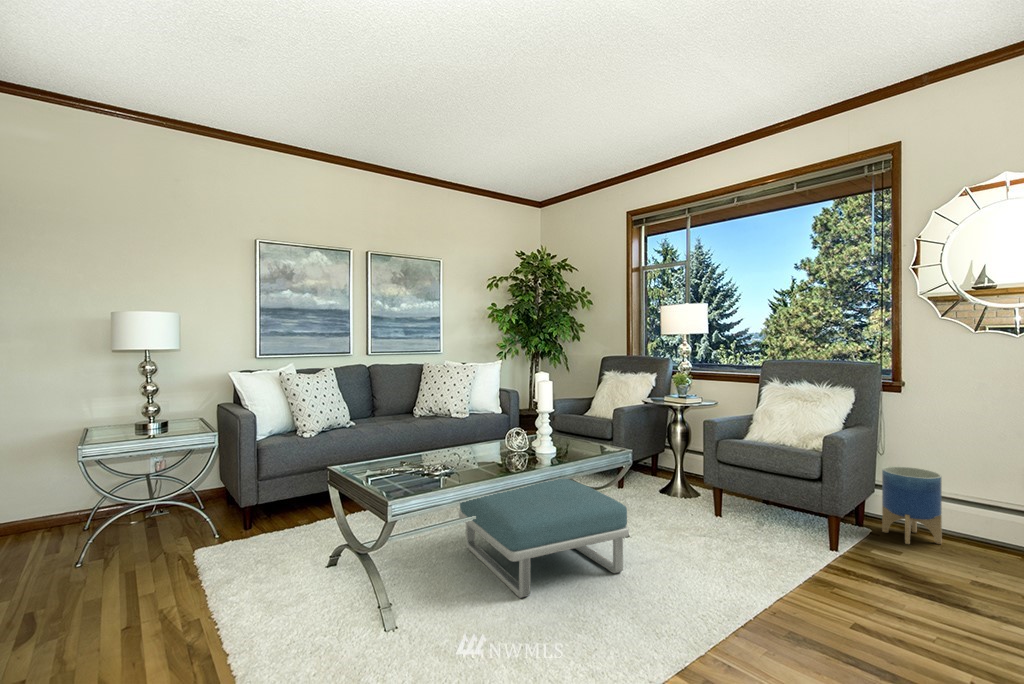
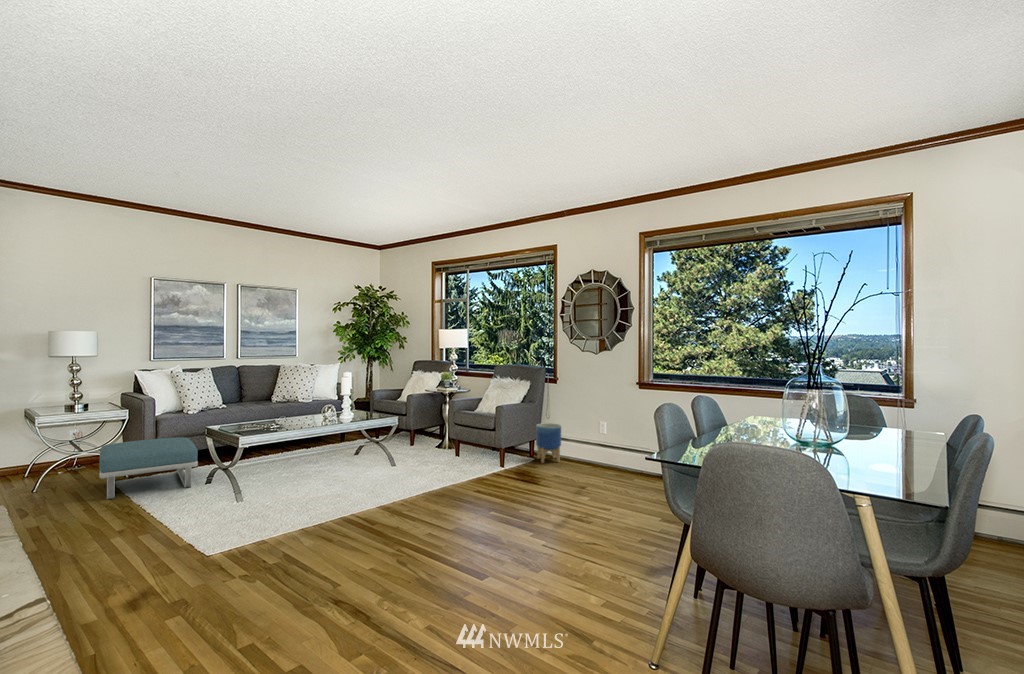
footstool: present [459,479,629,598] -> present [99,437,198,499]

